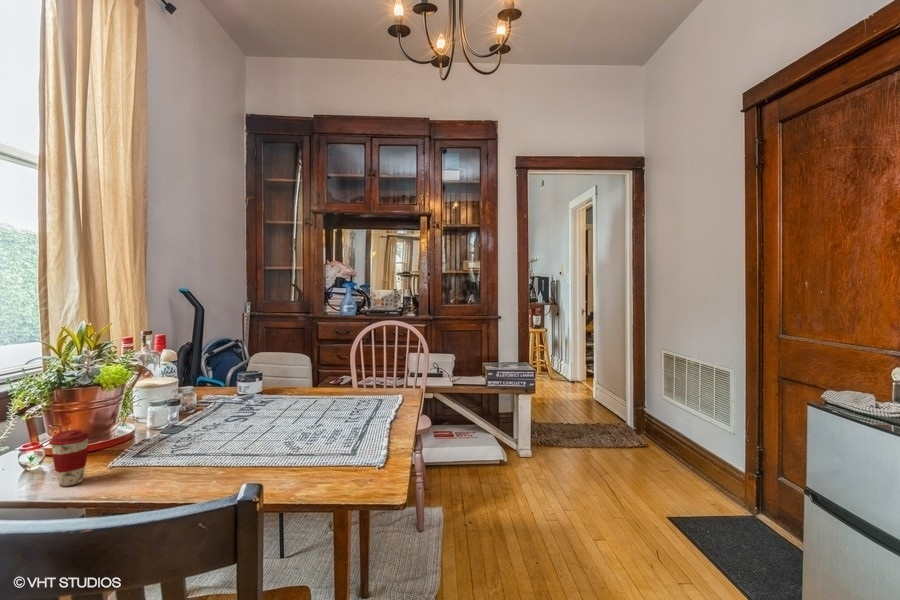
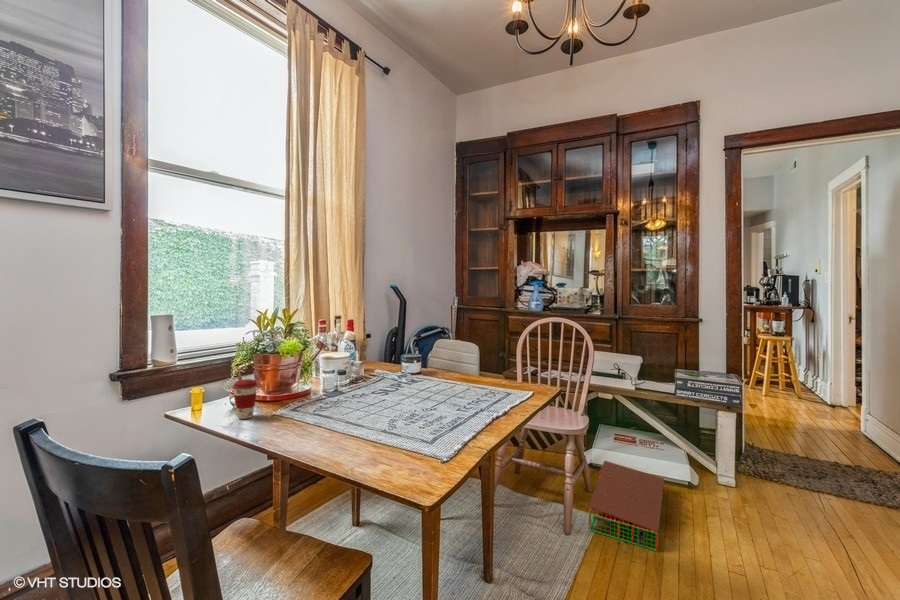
storage bin: none [435,457,495,522] -> present [588,461,664,550]

